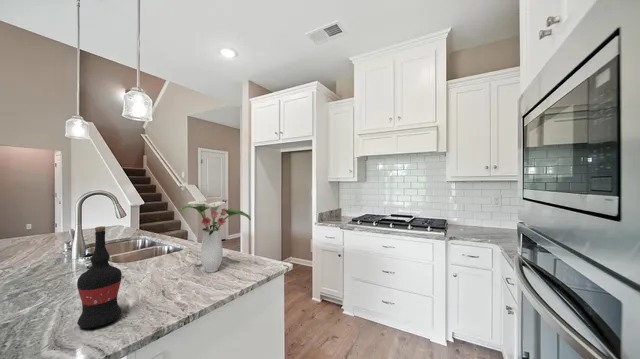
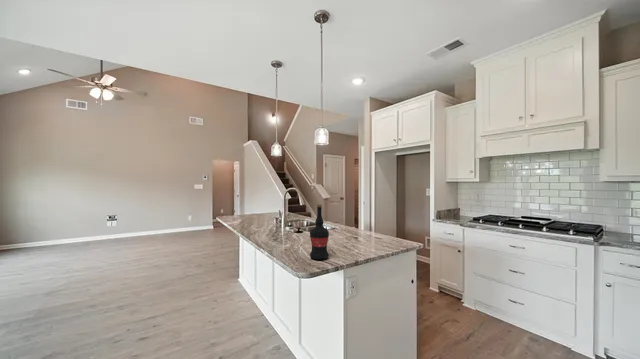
flower arrangement: present [181,201,251,272] -> none [350,193,395,243]

